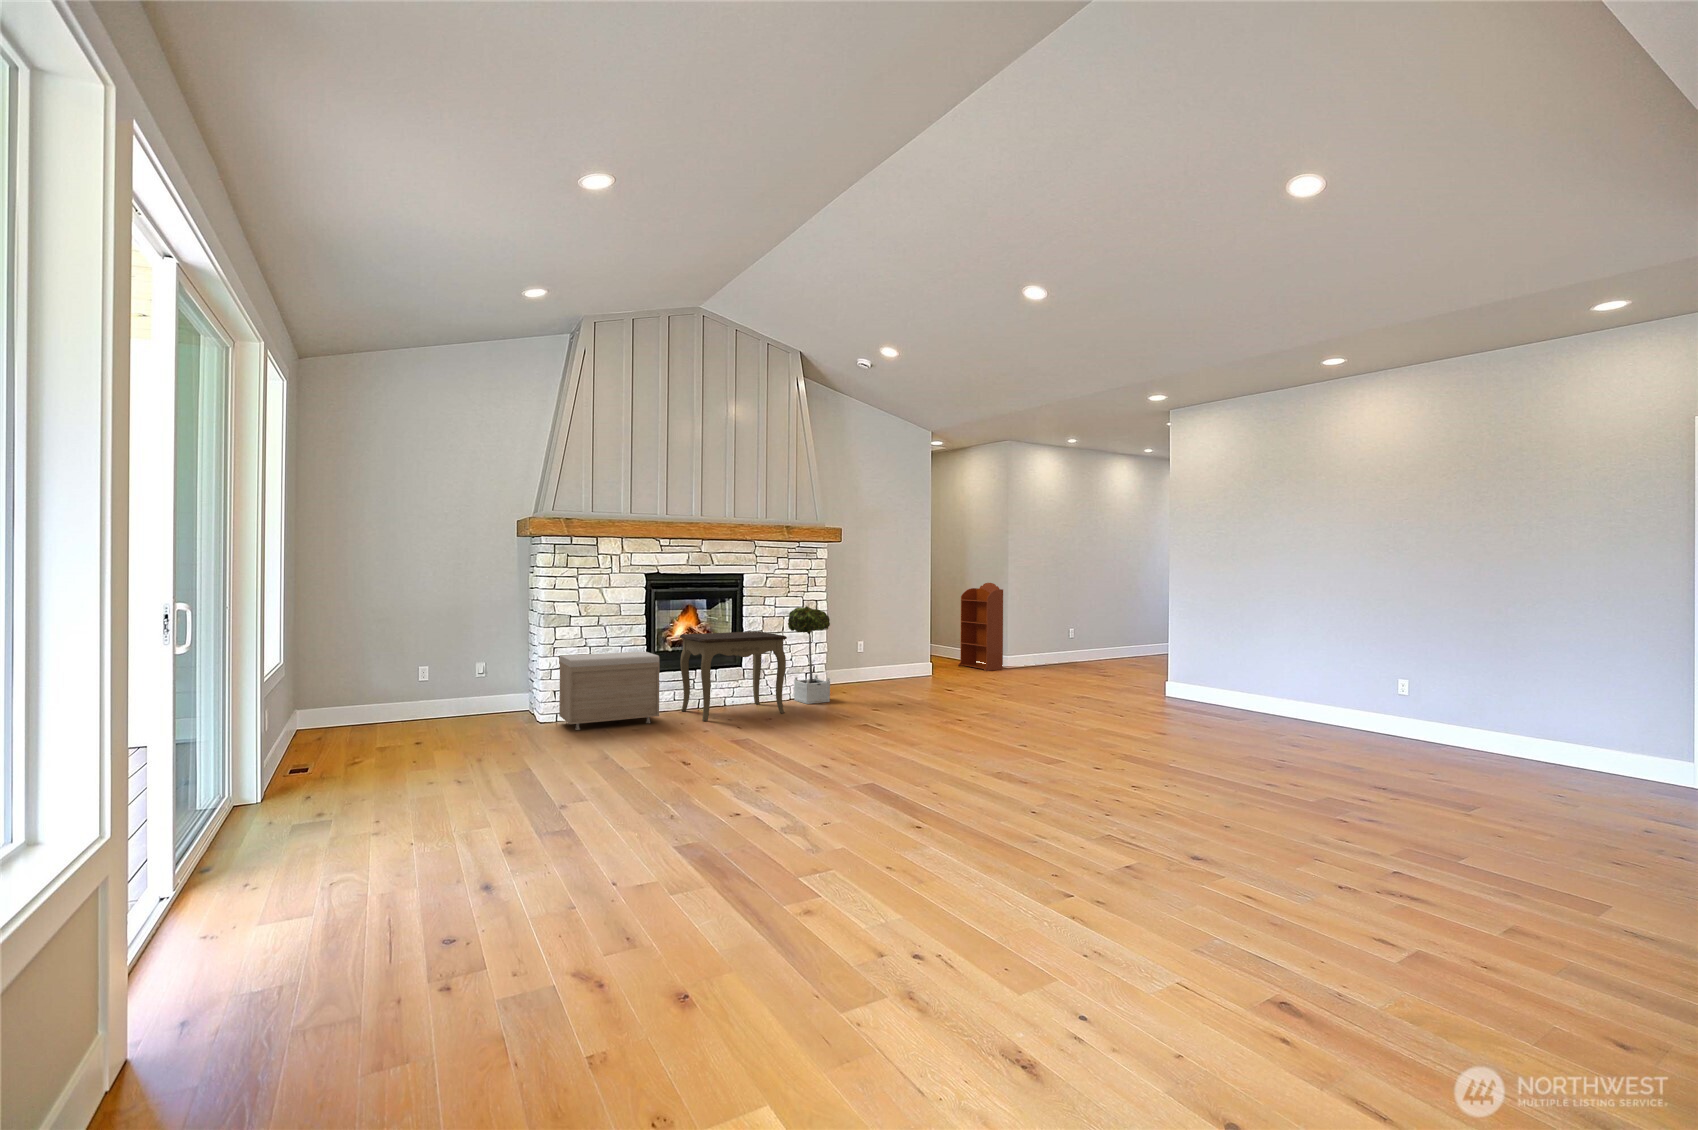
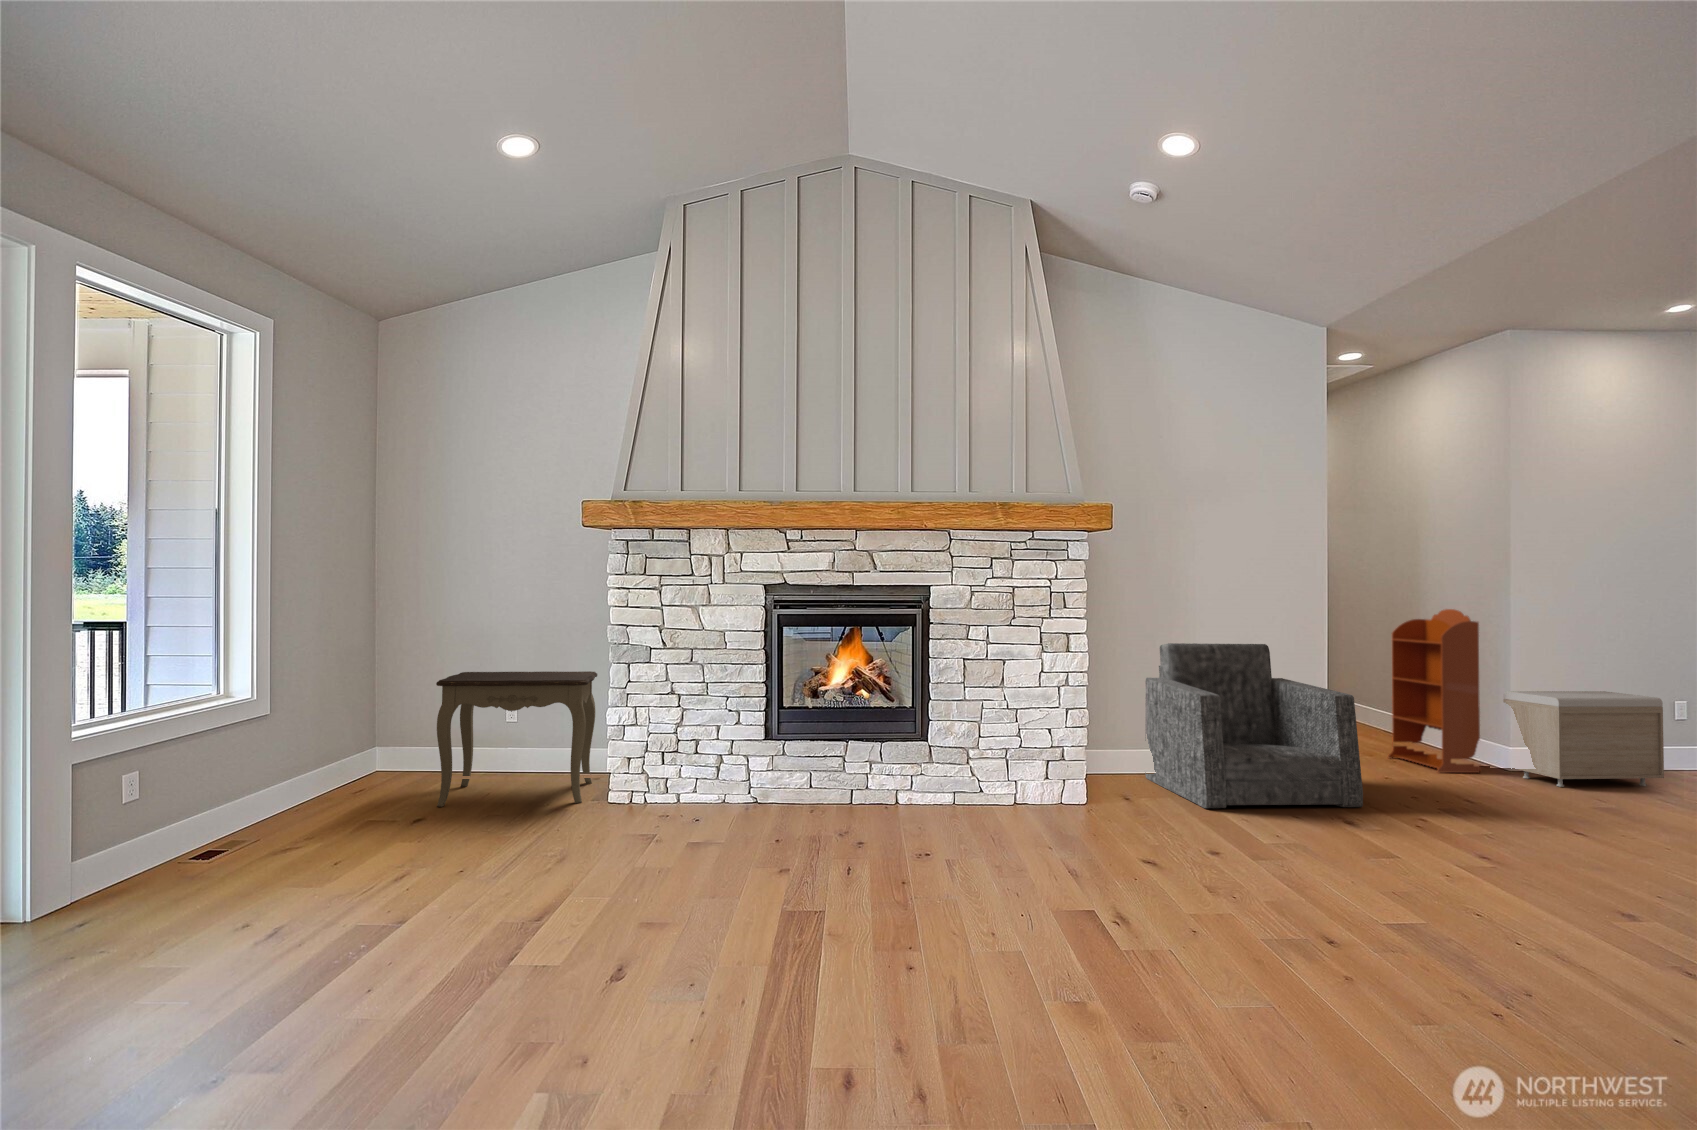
armchair: none [848,604,962,695] -> present [1145,643,1363,808]
potted tree: present [788,606,830,704] -> none [1005,640,1078,812]
side table: present [680,631,787,721] -> present [436,671,597,807]
storage bench: present [559,651,660,730] -> present [1503,691,1664,787]

